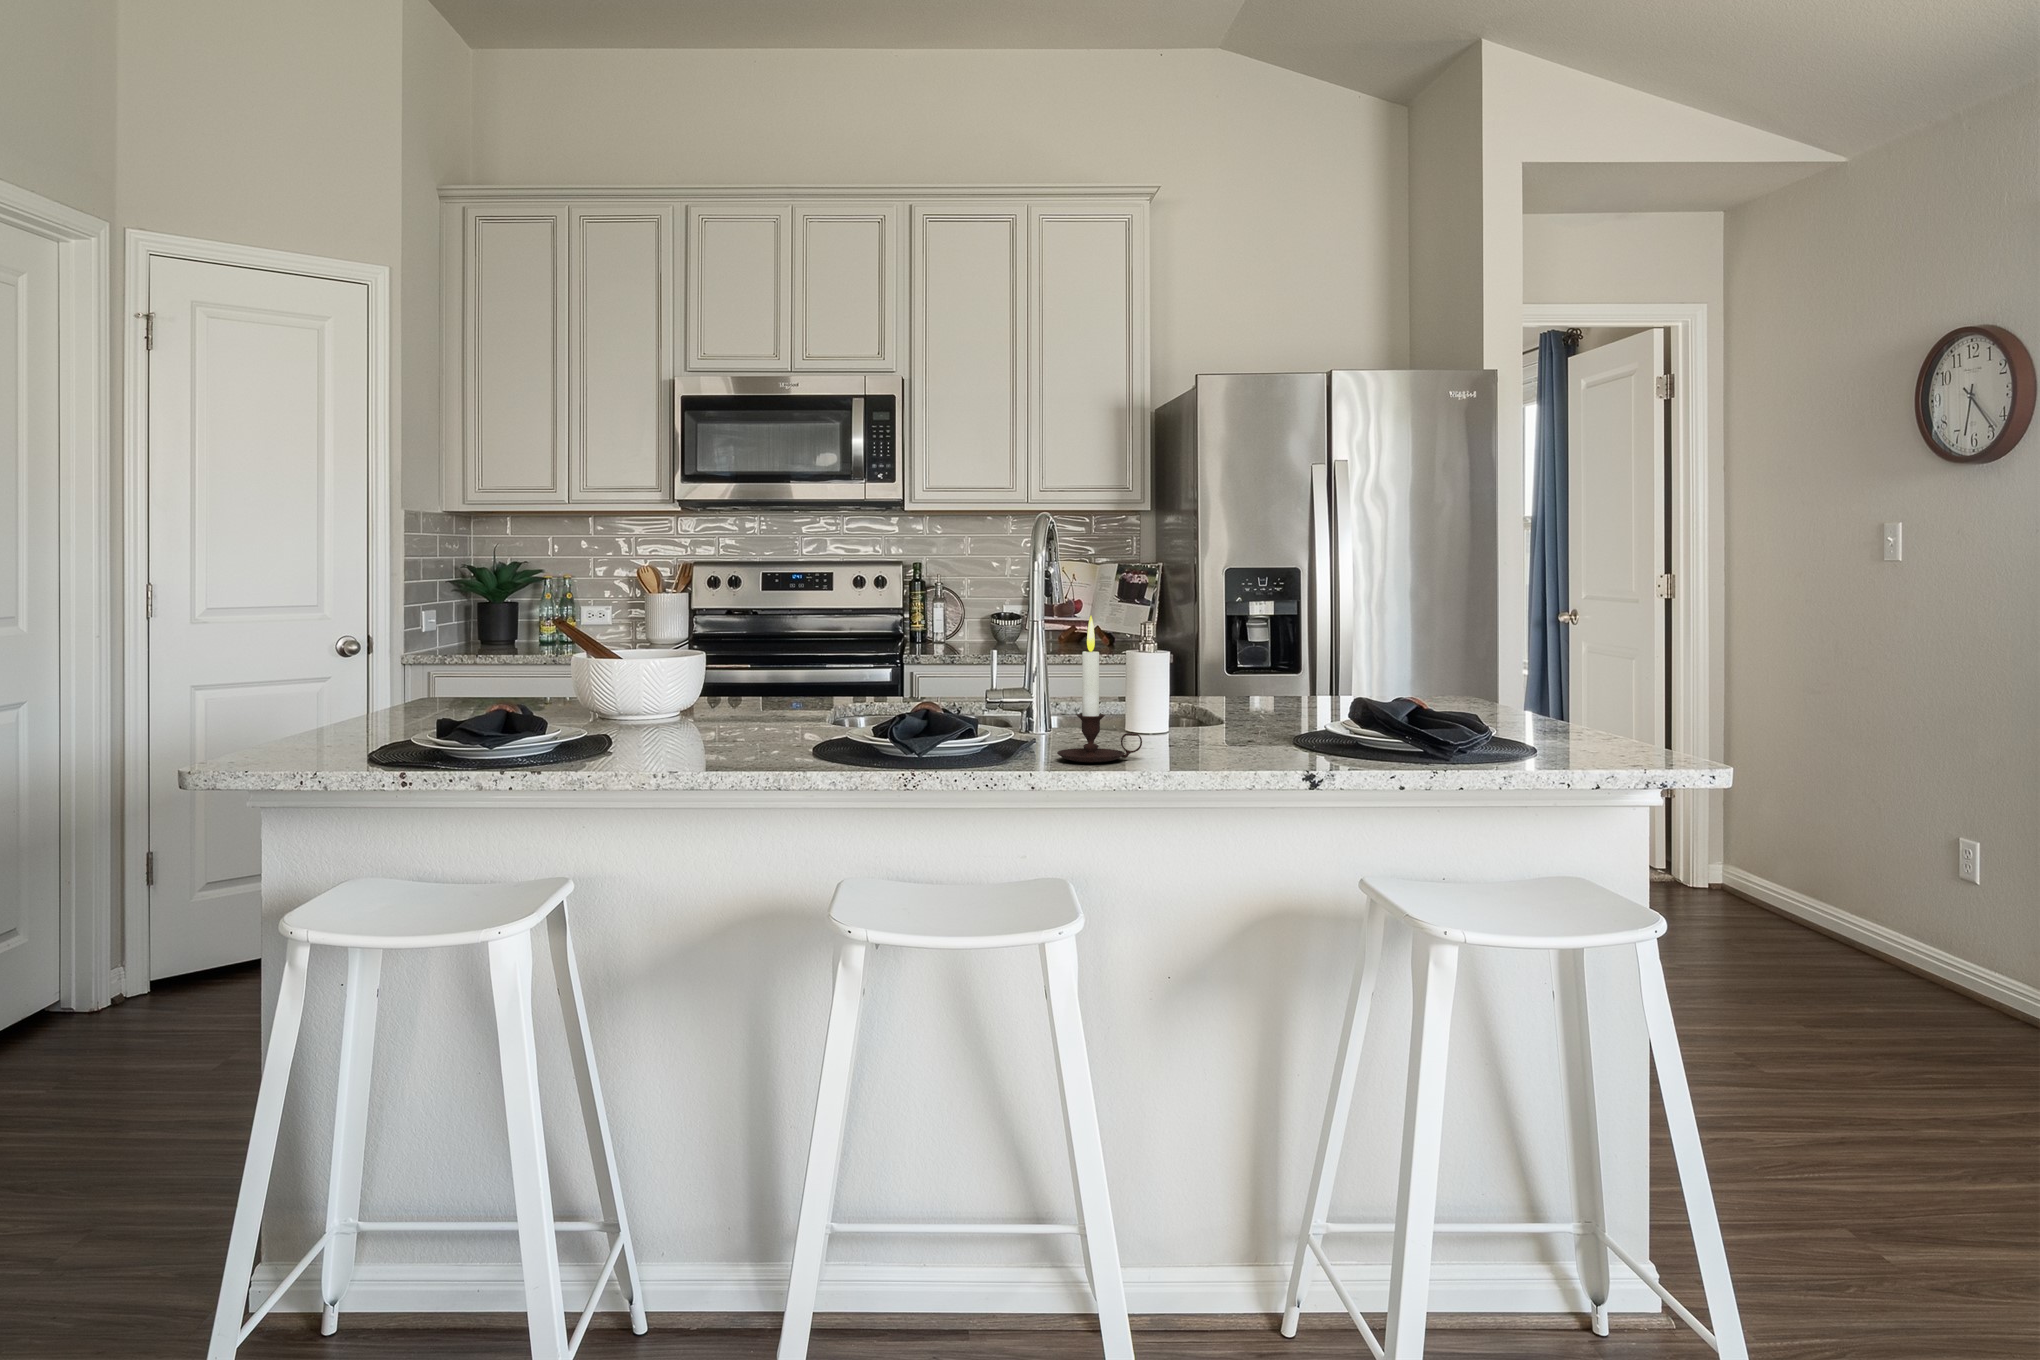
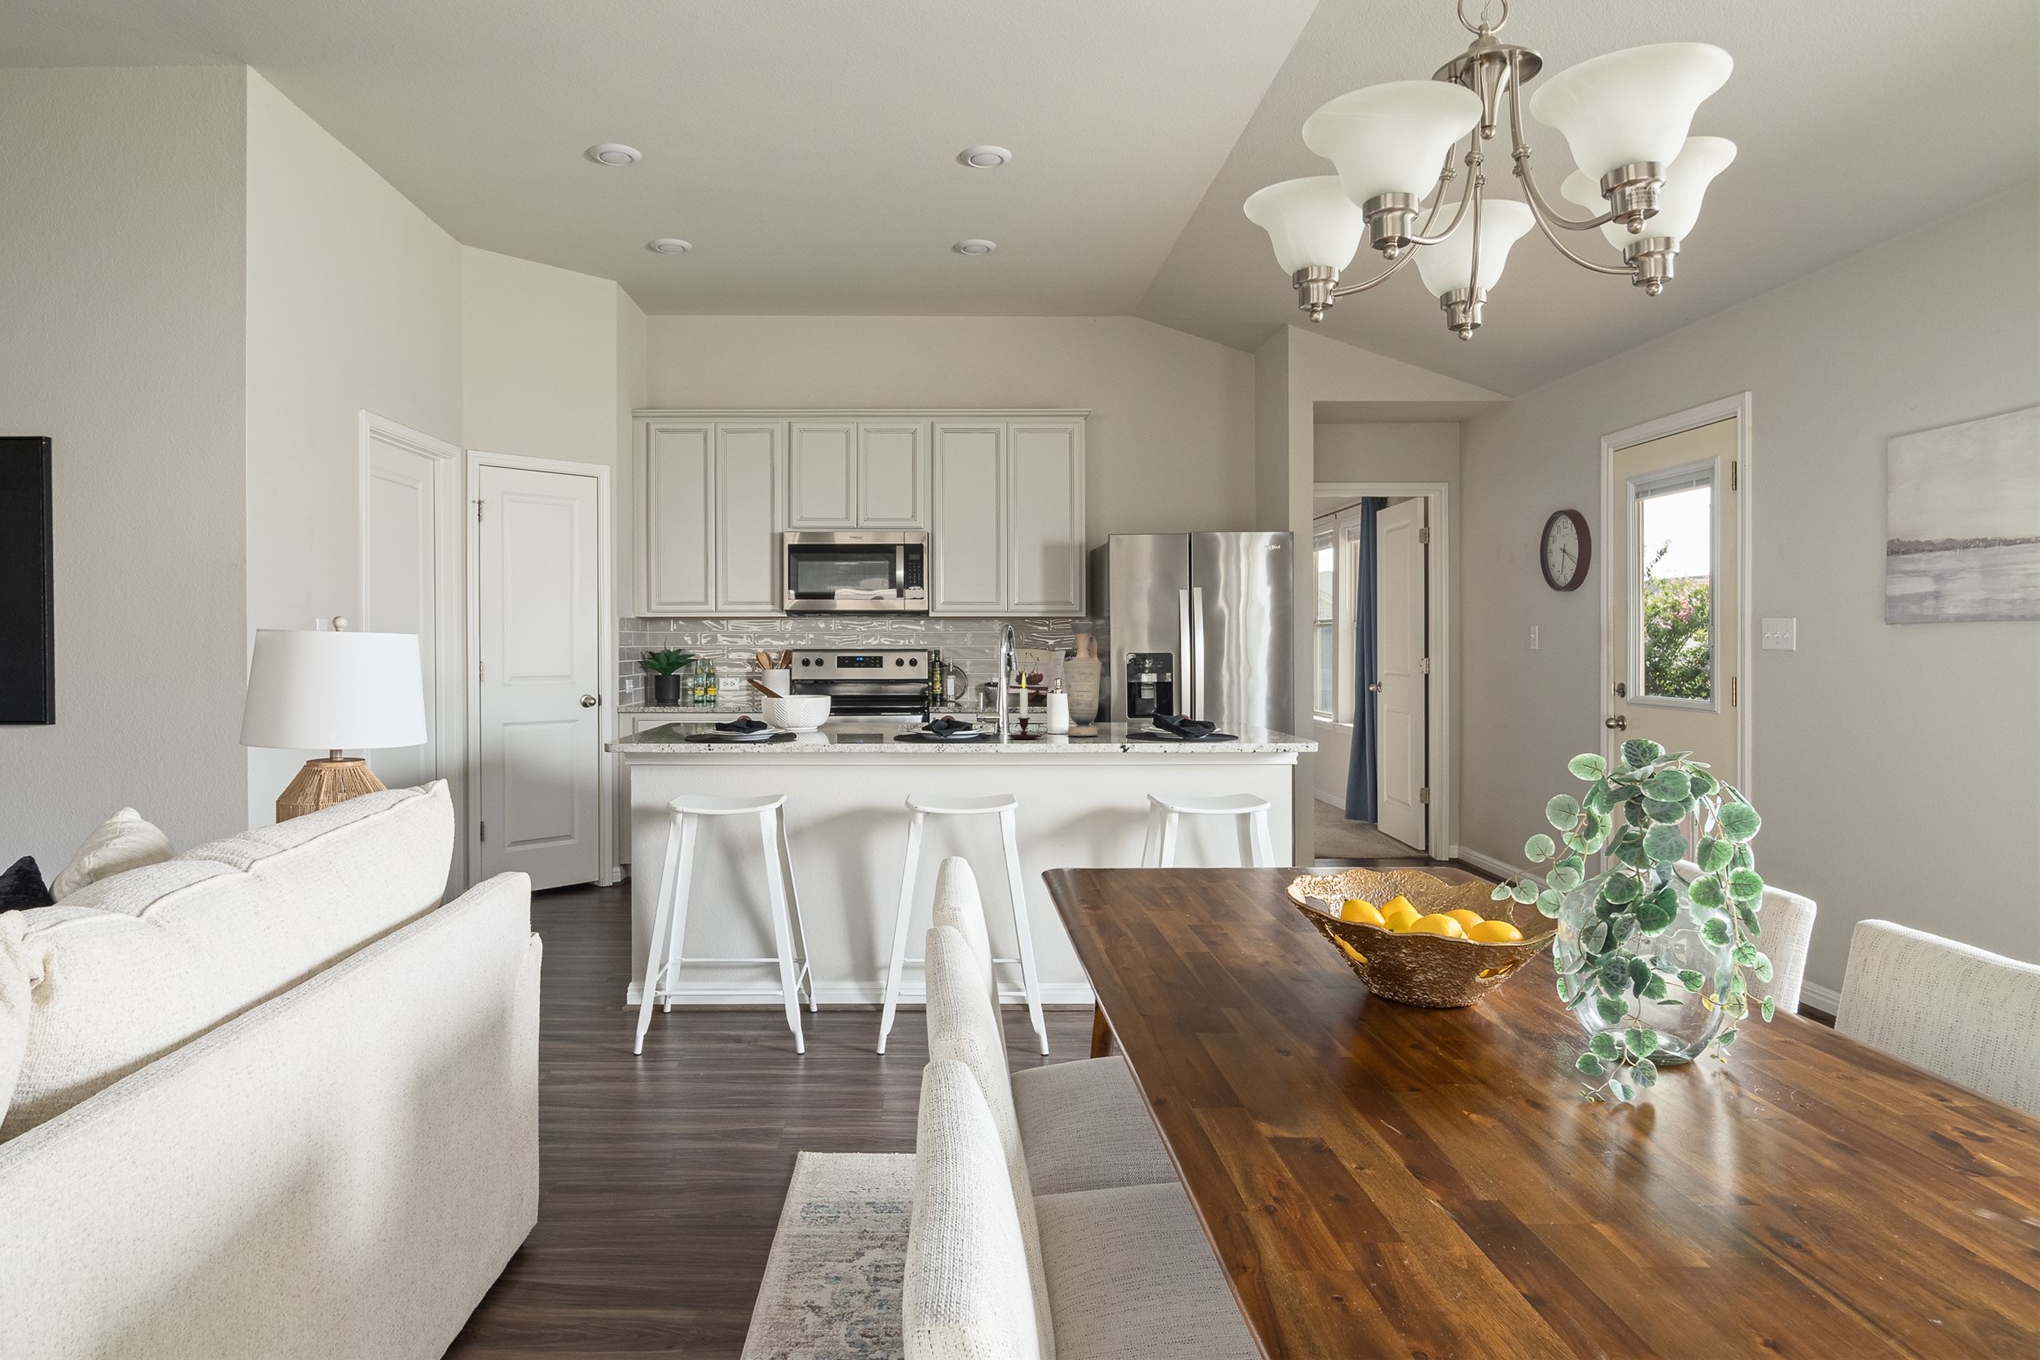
vase: none [1171,507,1254,751] -> present [1063,622,1102,736]

